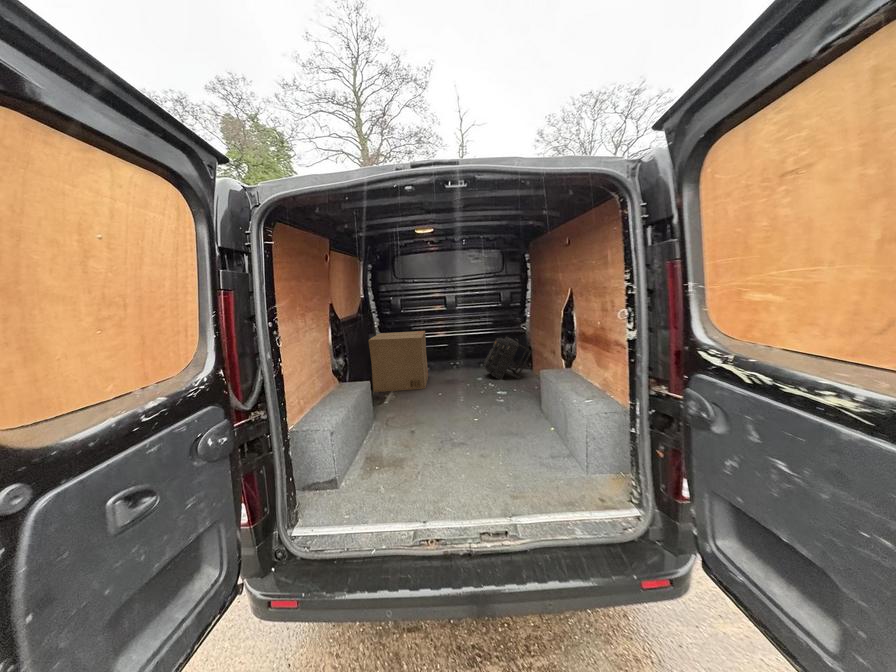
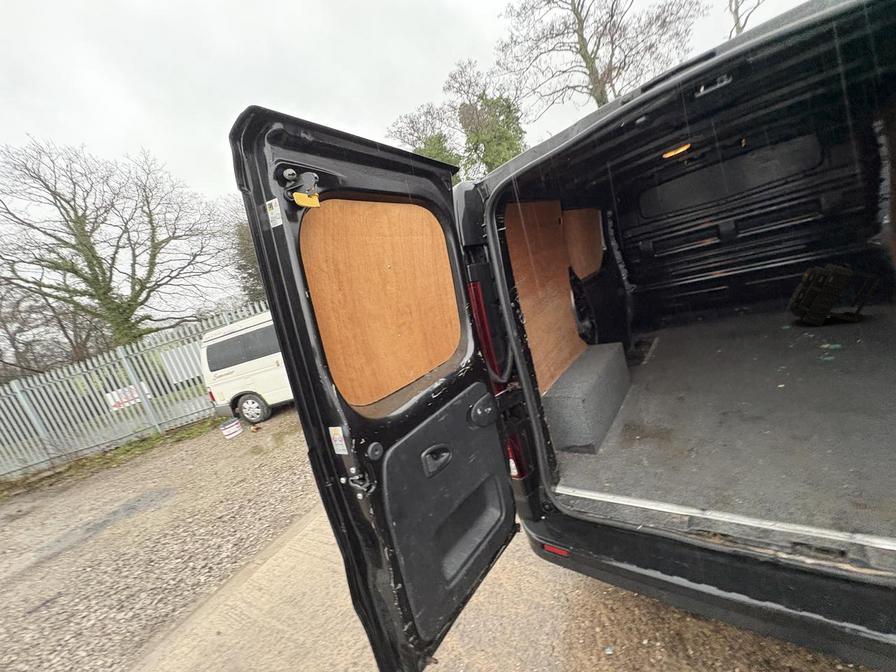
cardboard box: present [368,331,428,392] -> none [618,274,700,351]

